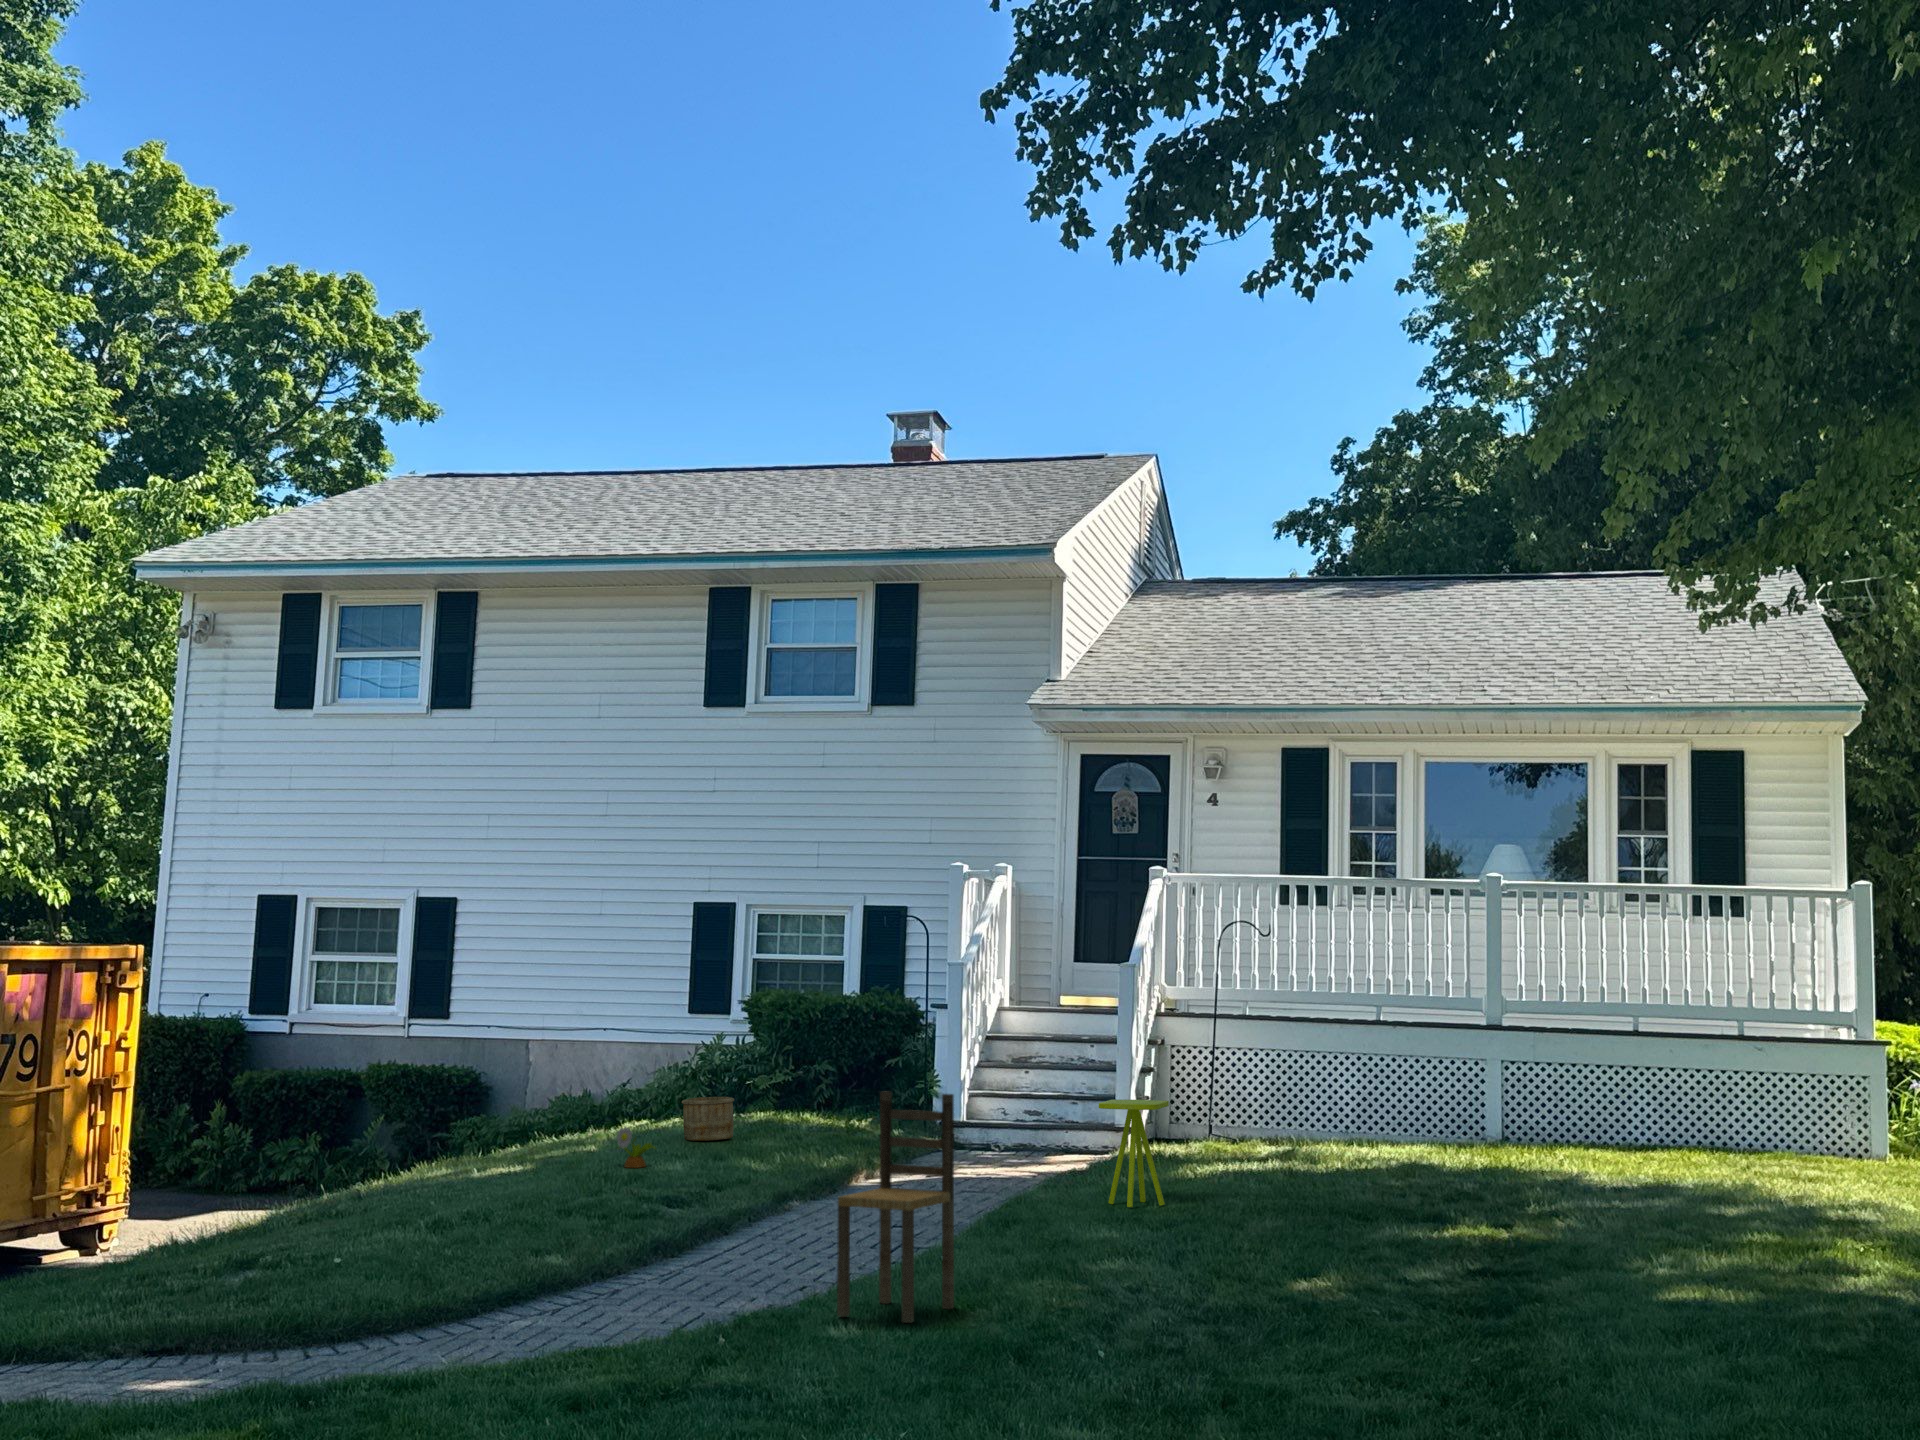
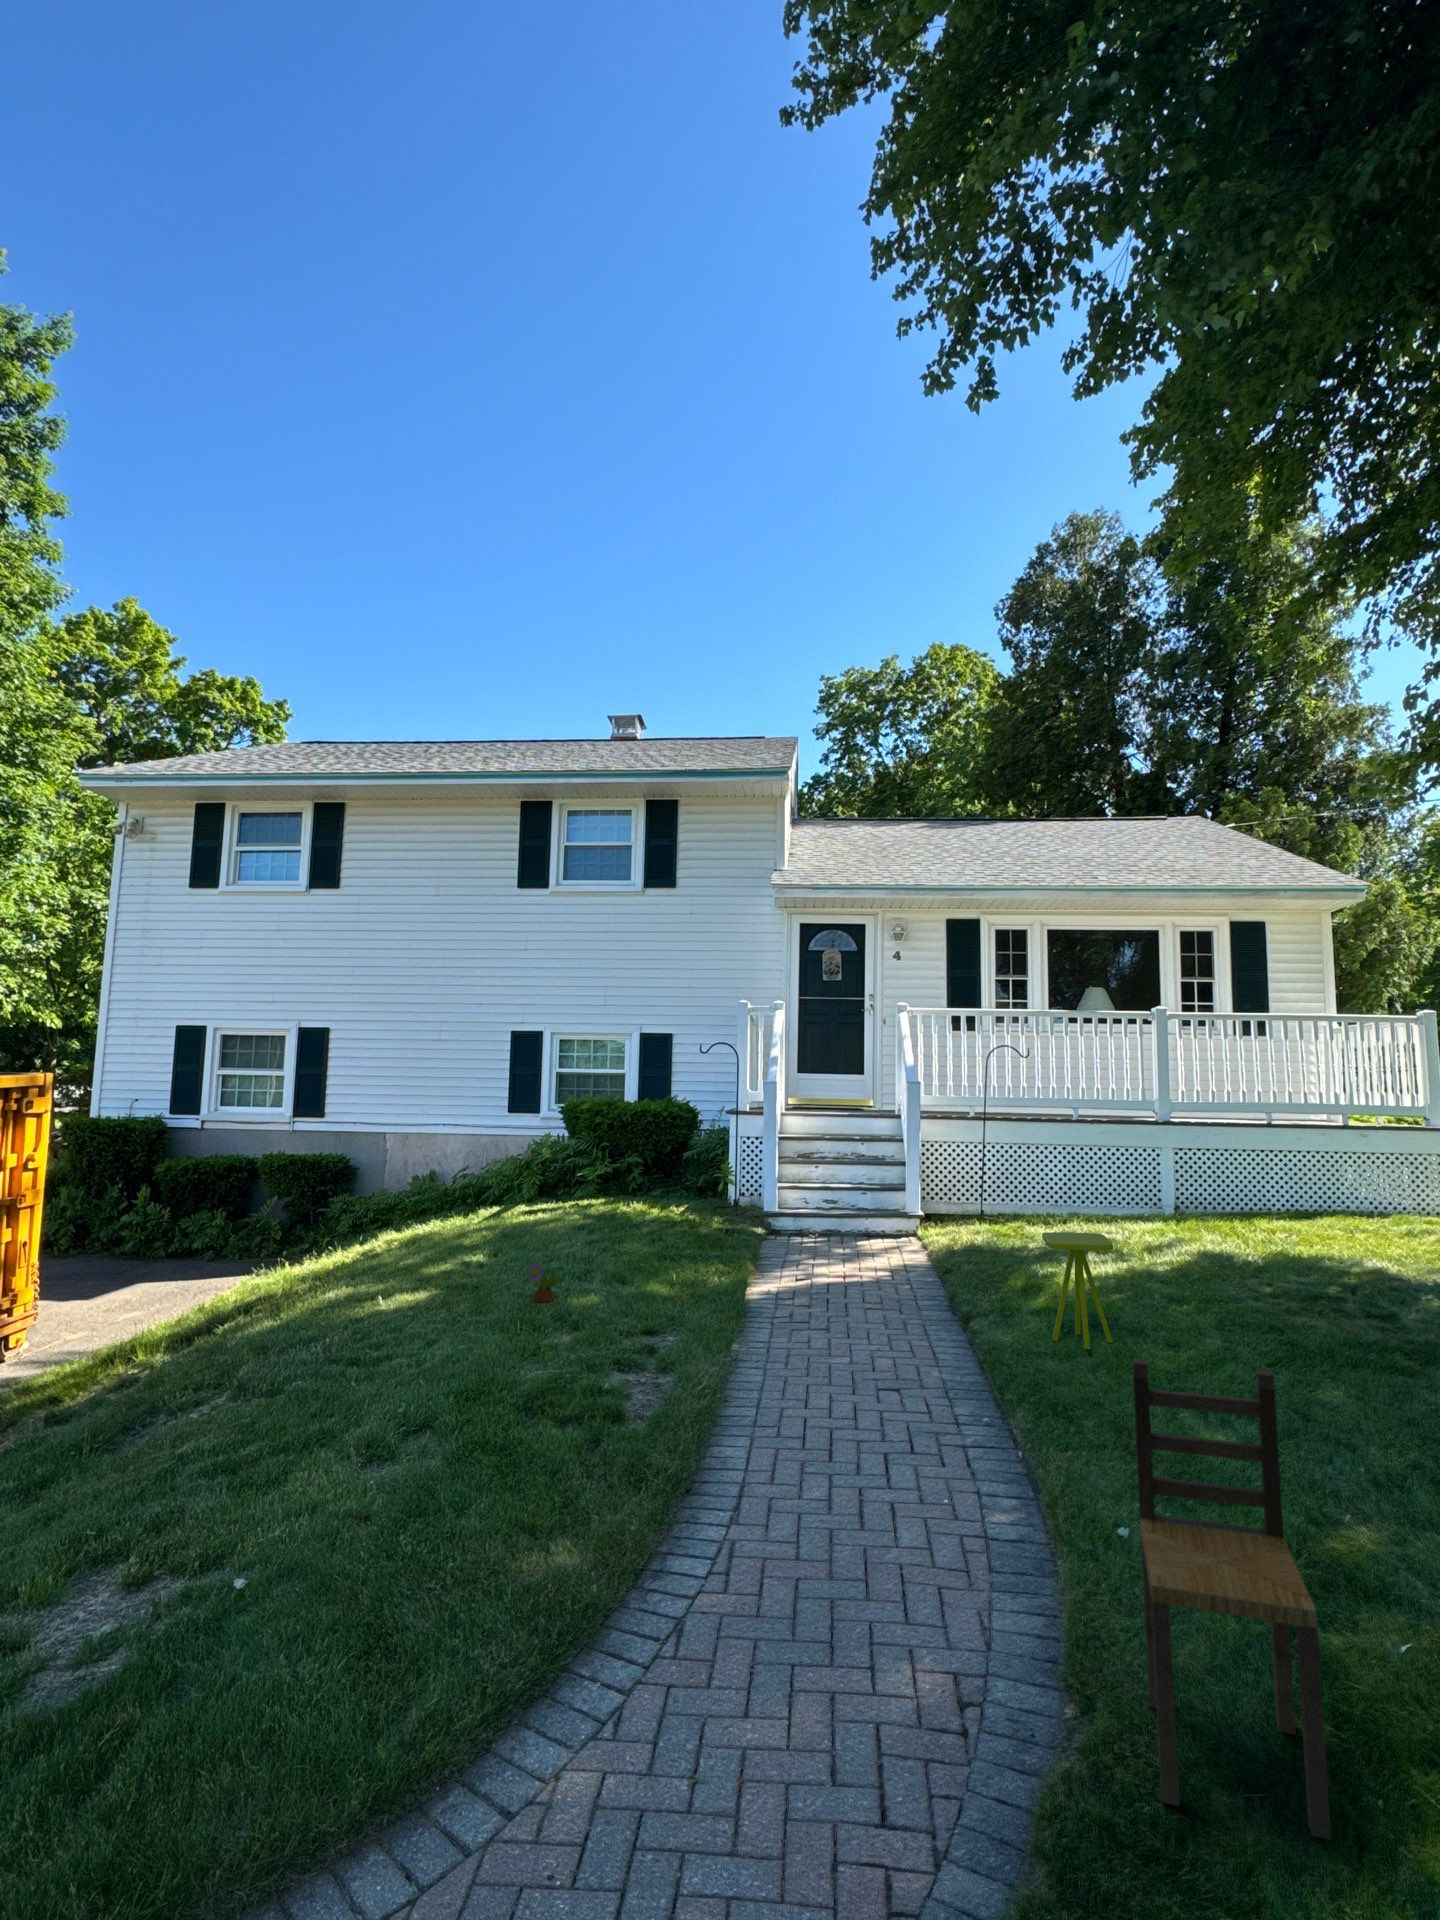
wooden bucket: present [682,1097,734,1141] -> none [558,1205,604,1248]

